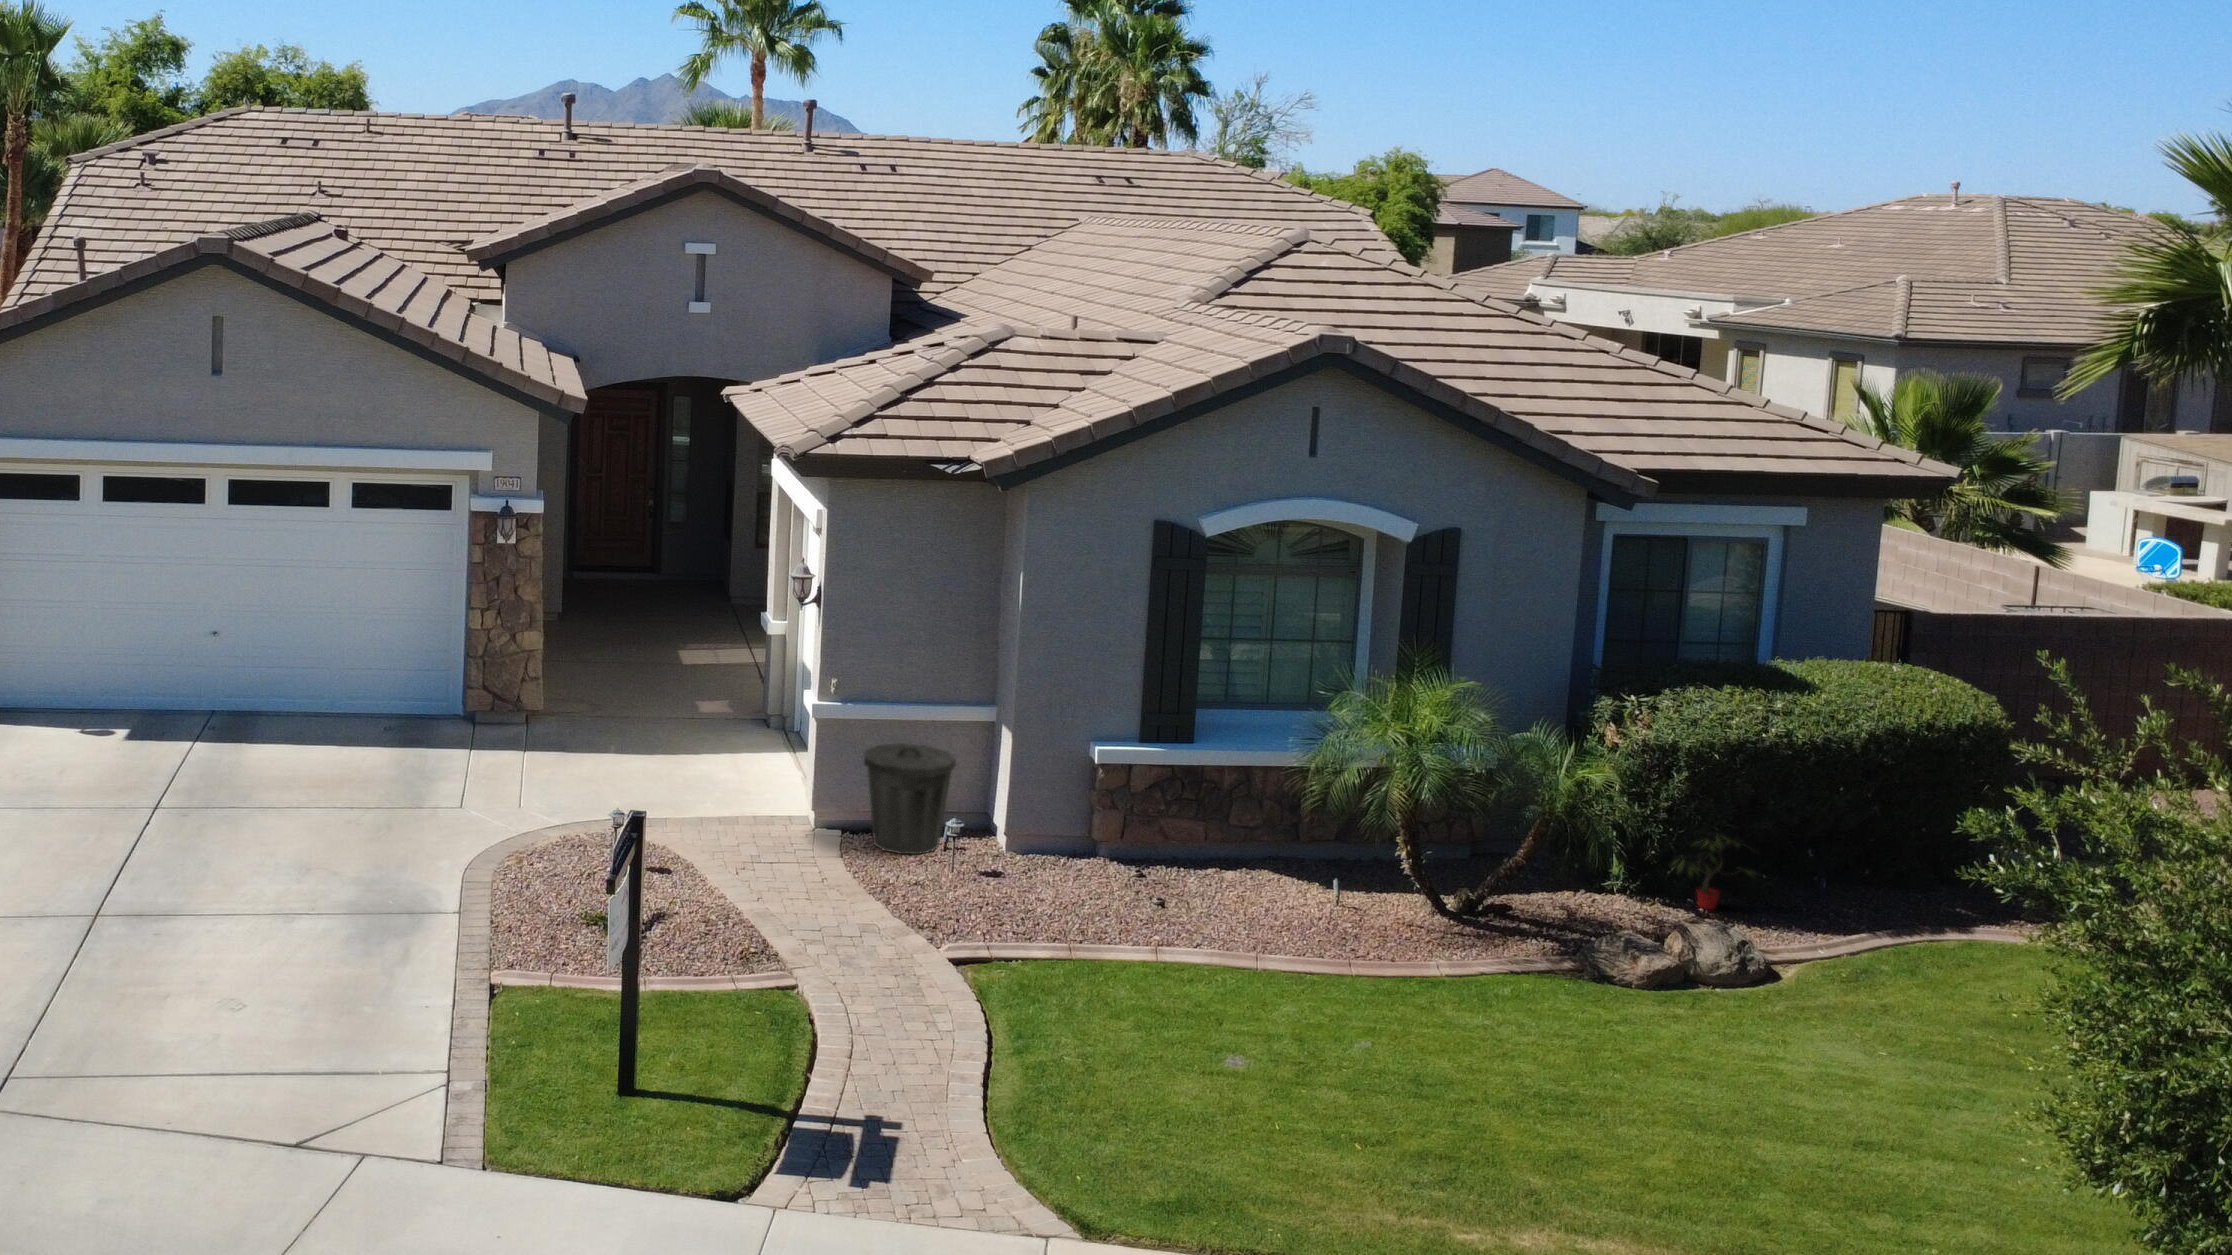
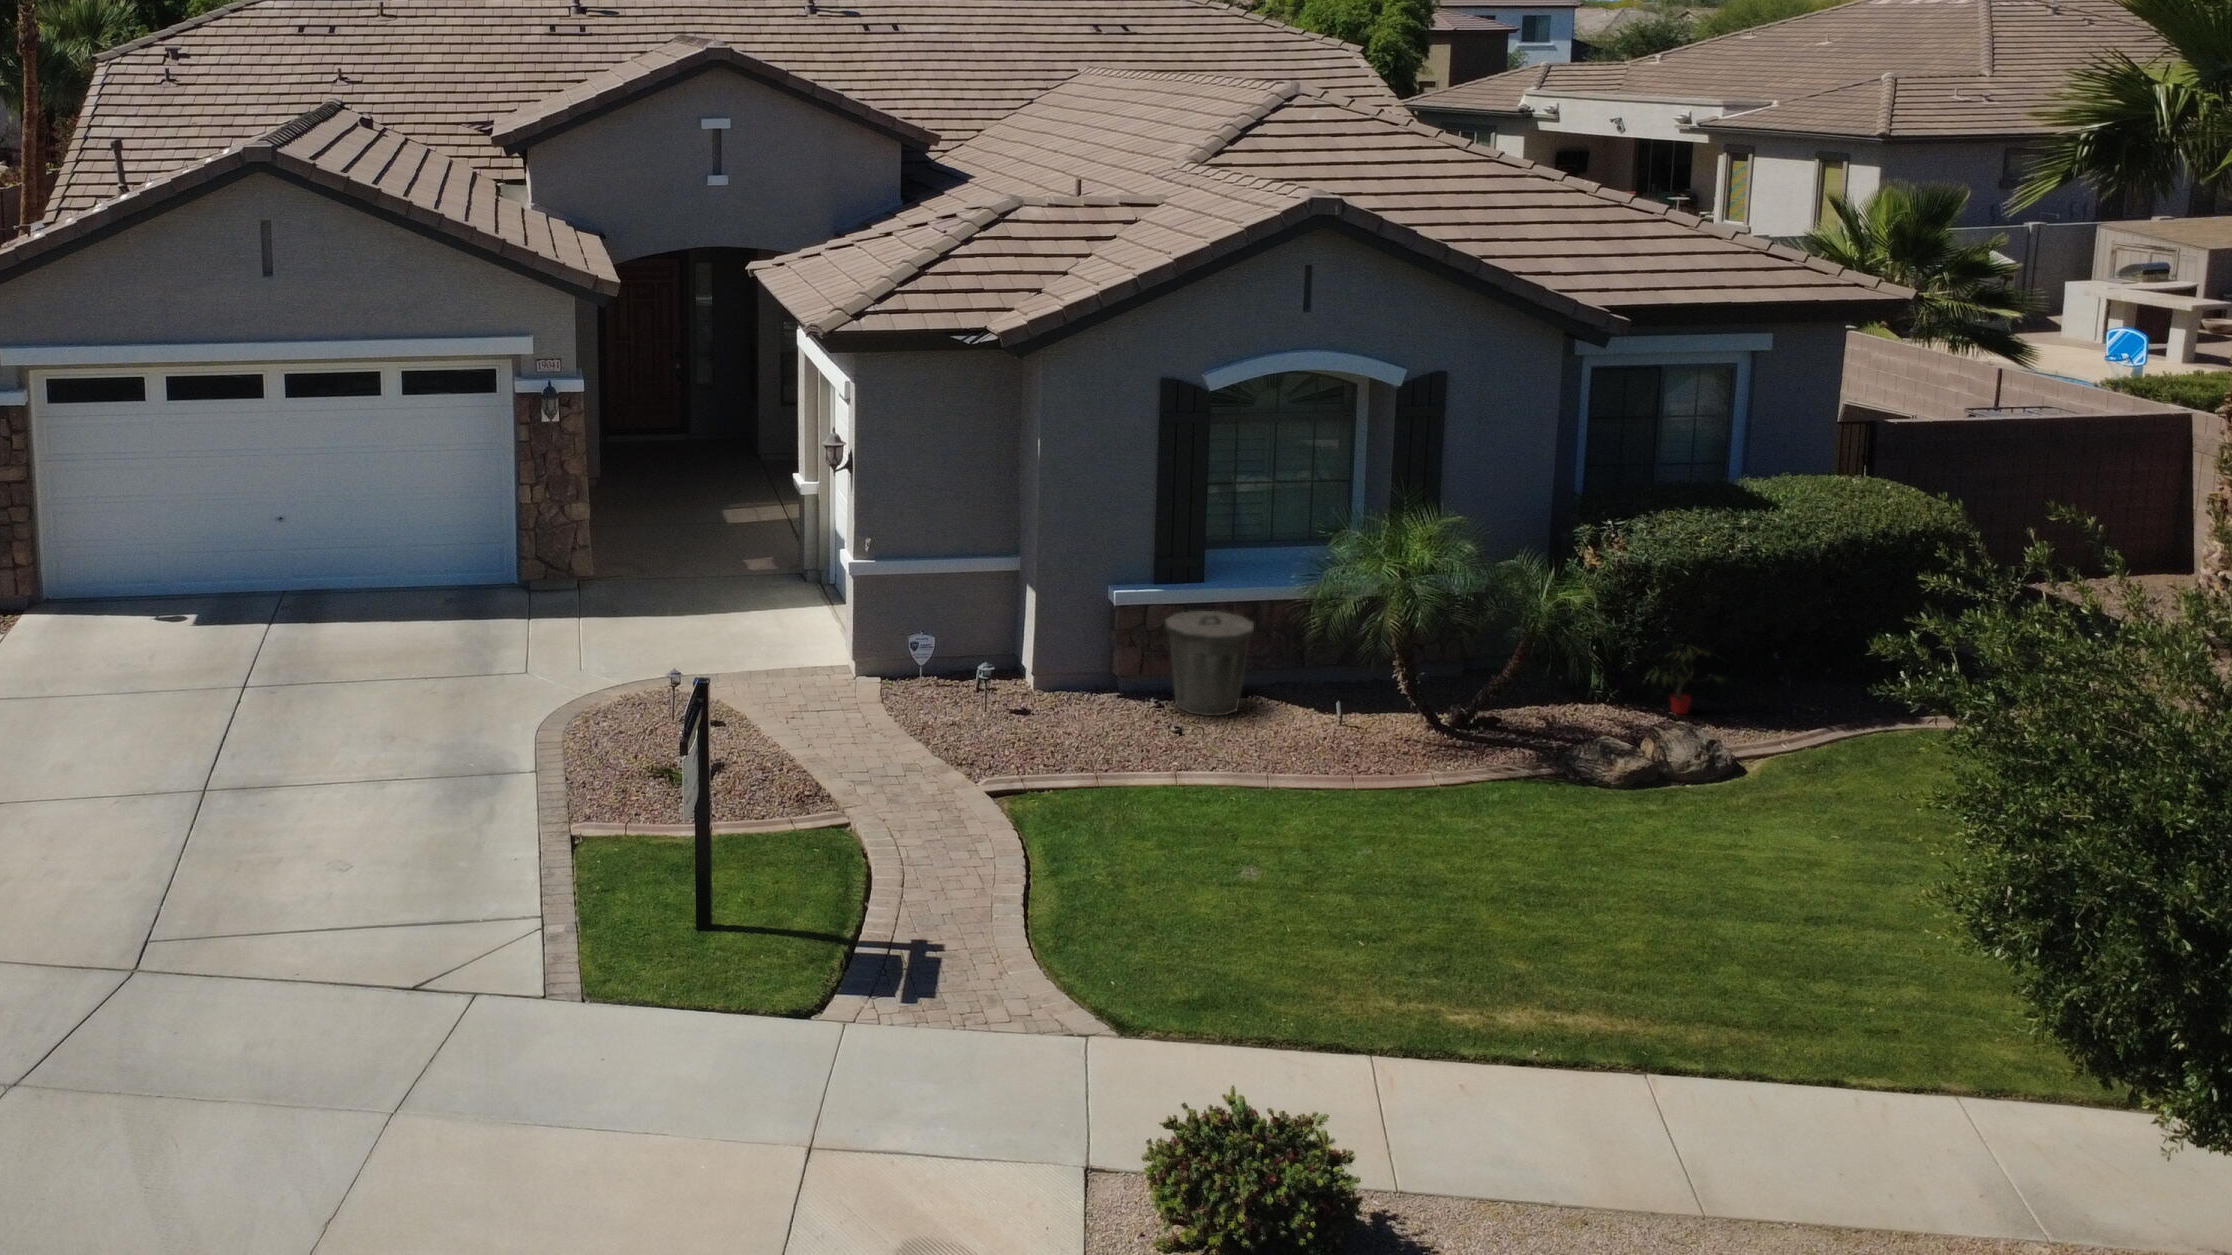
trash can: present [864,743,956,854] -> present [1165,611,1254,716]

